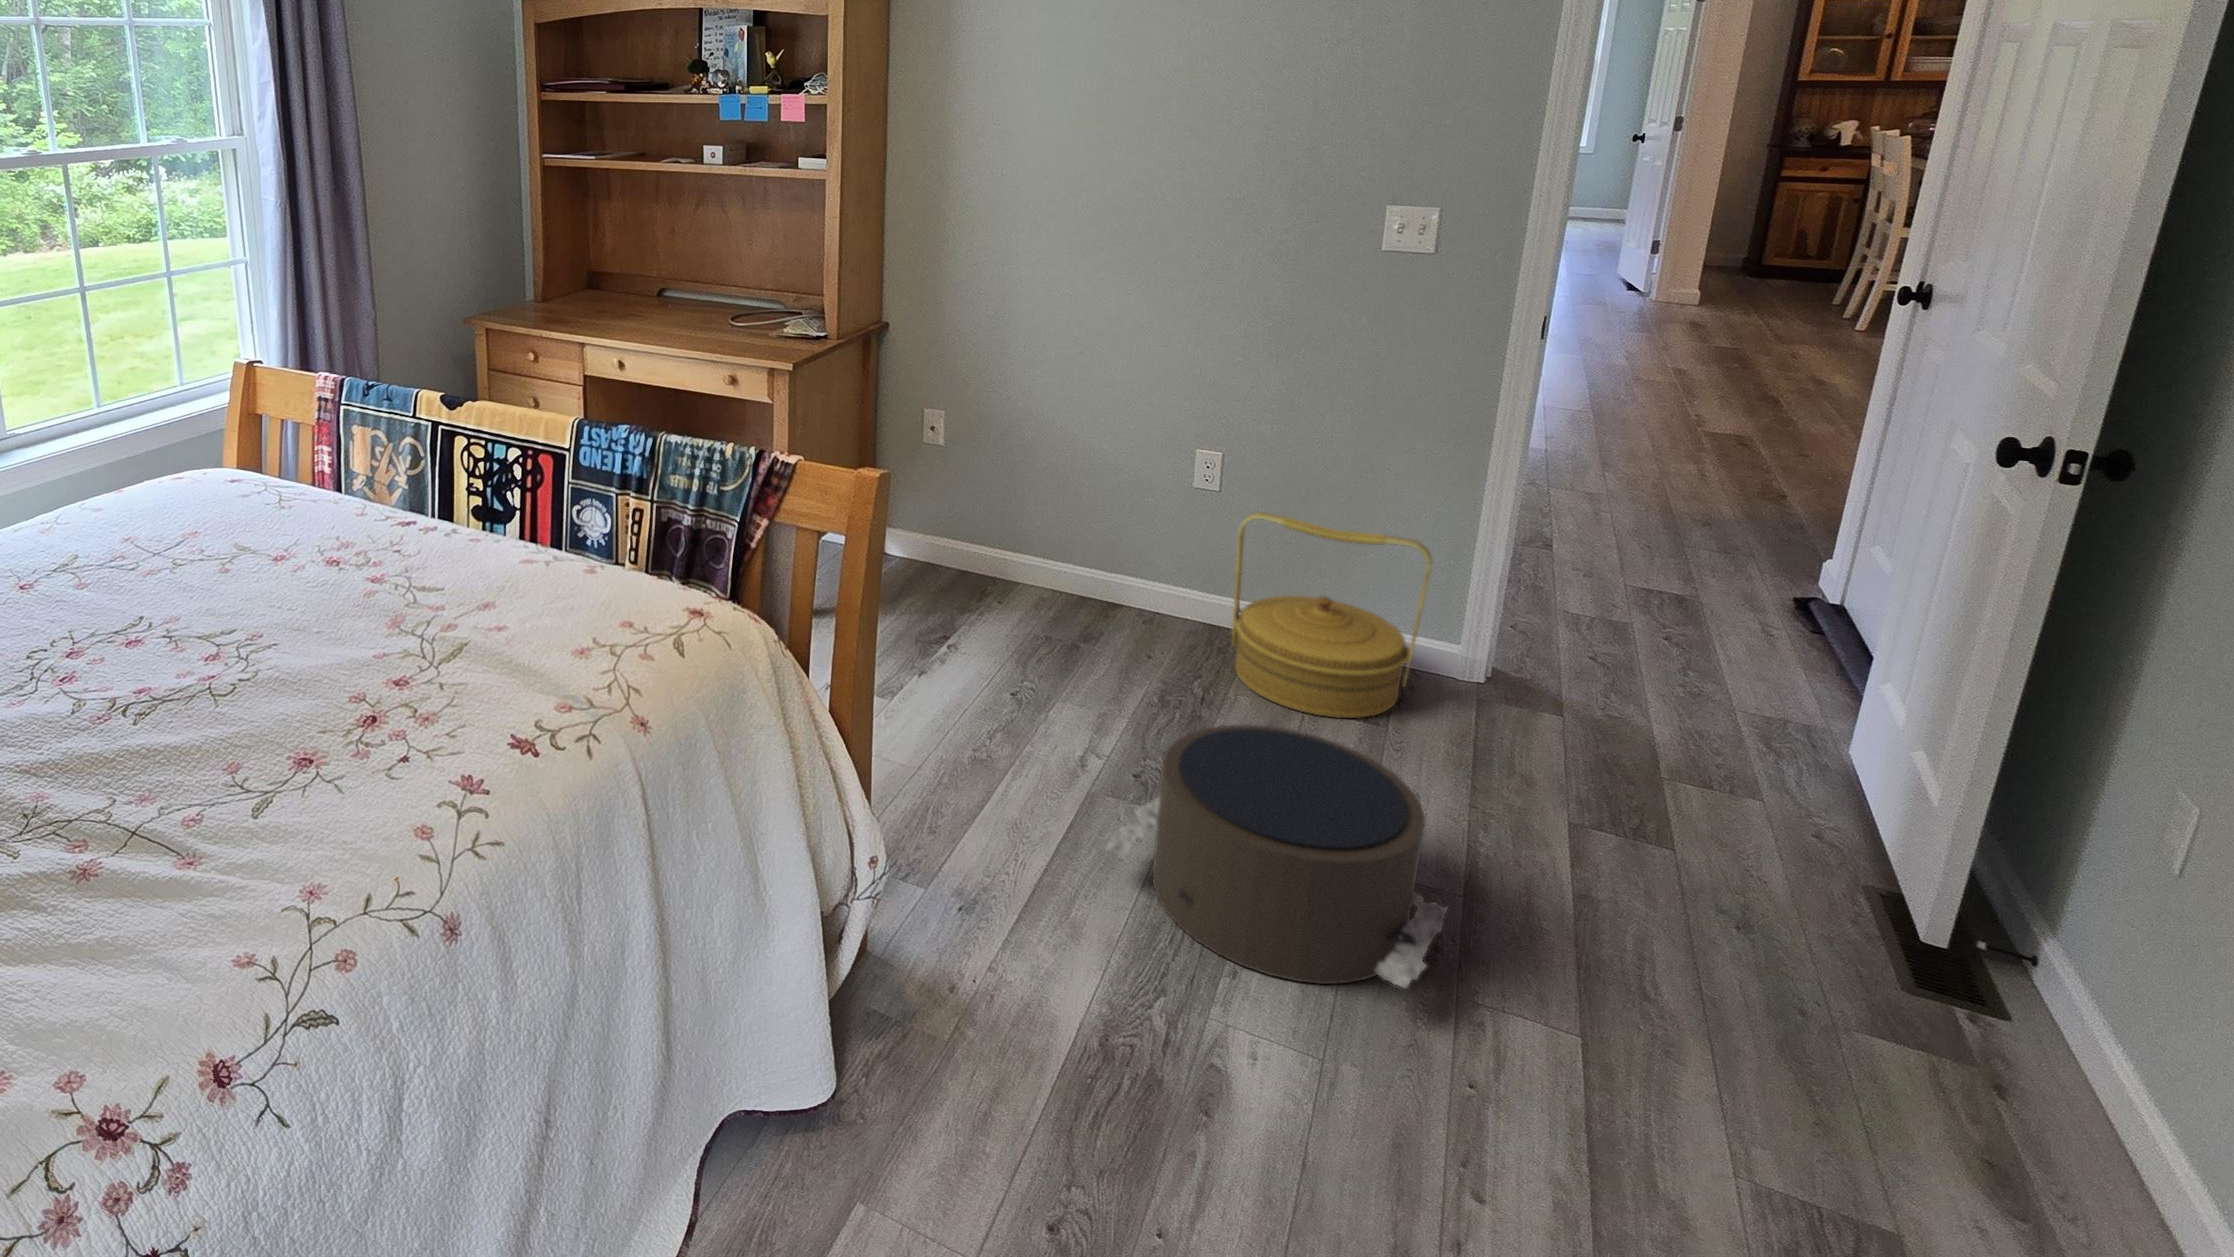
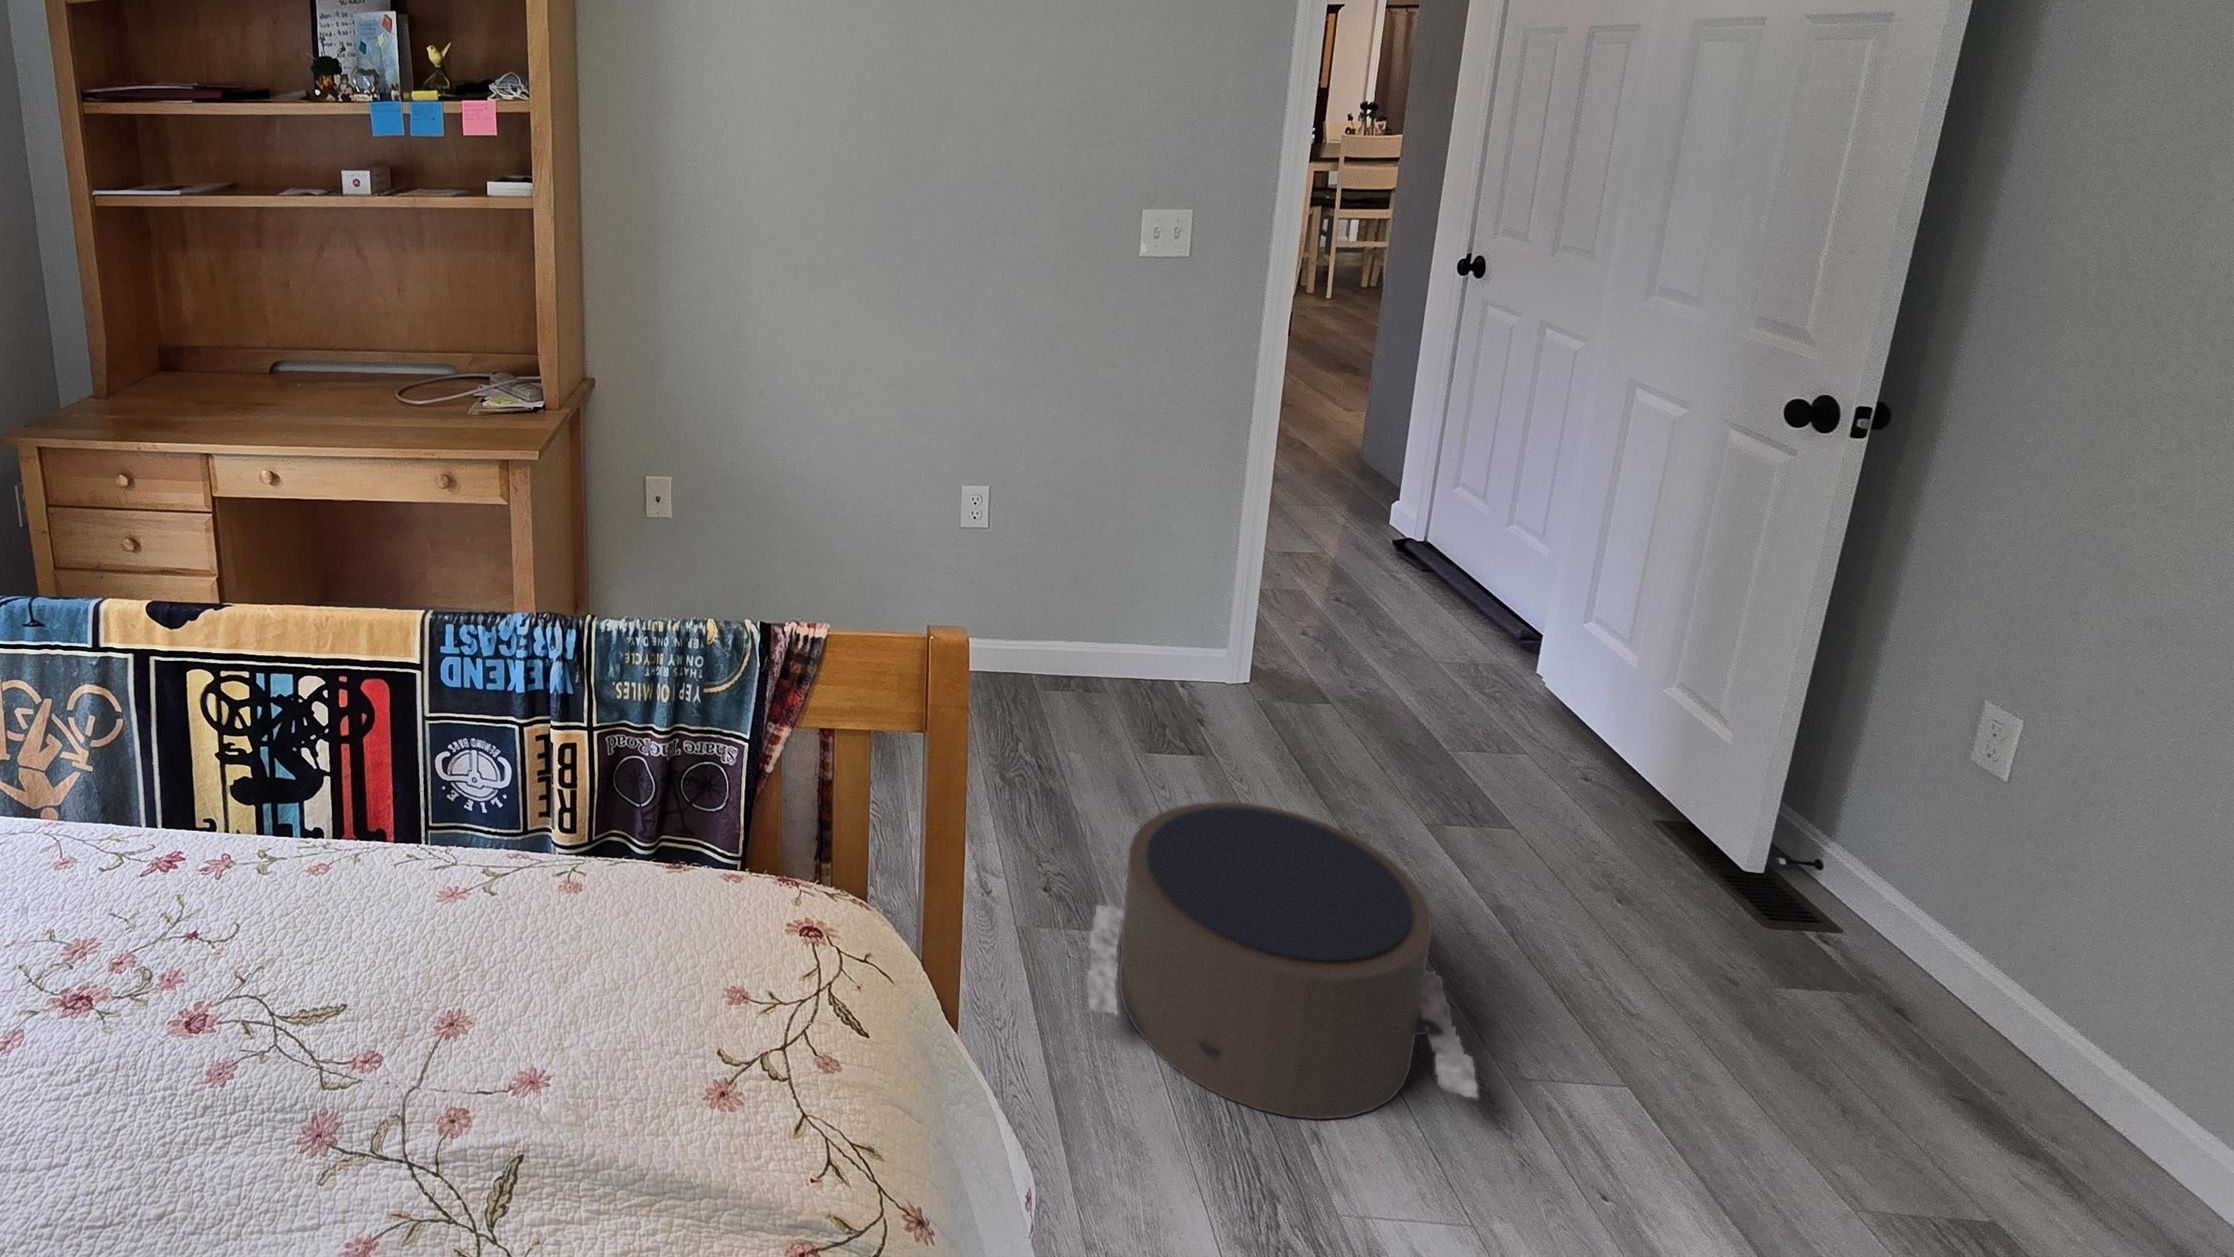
woven basket: present [1232,512,1432,718] -> none [1033,545,1229,756]

